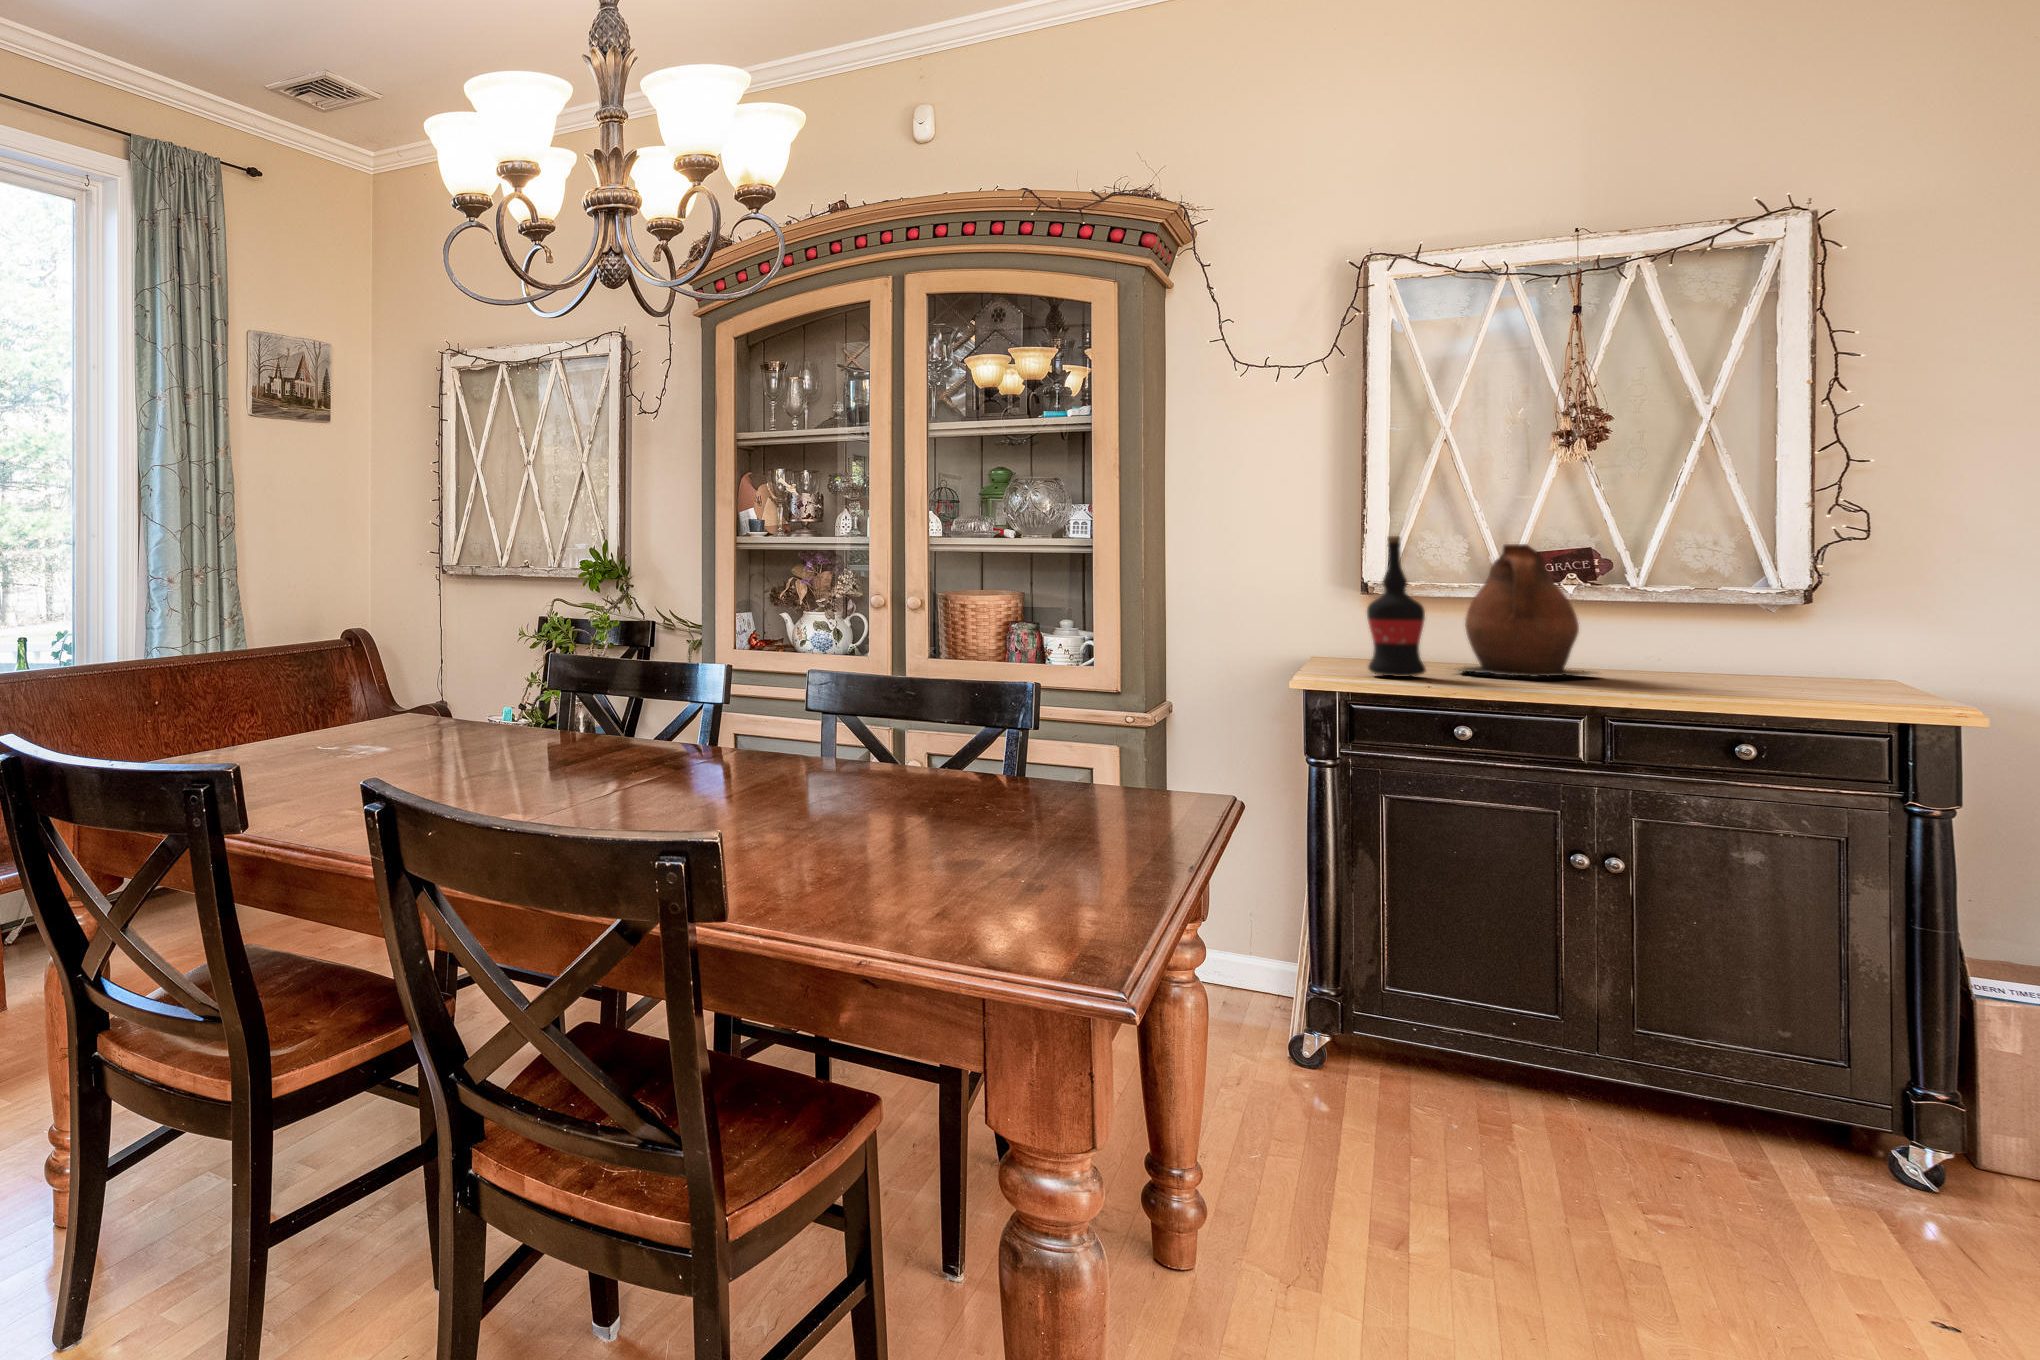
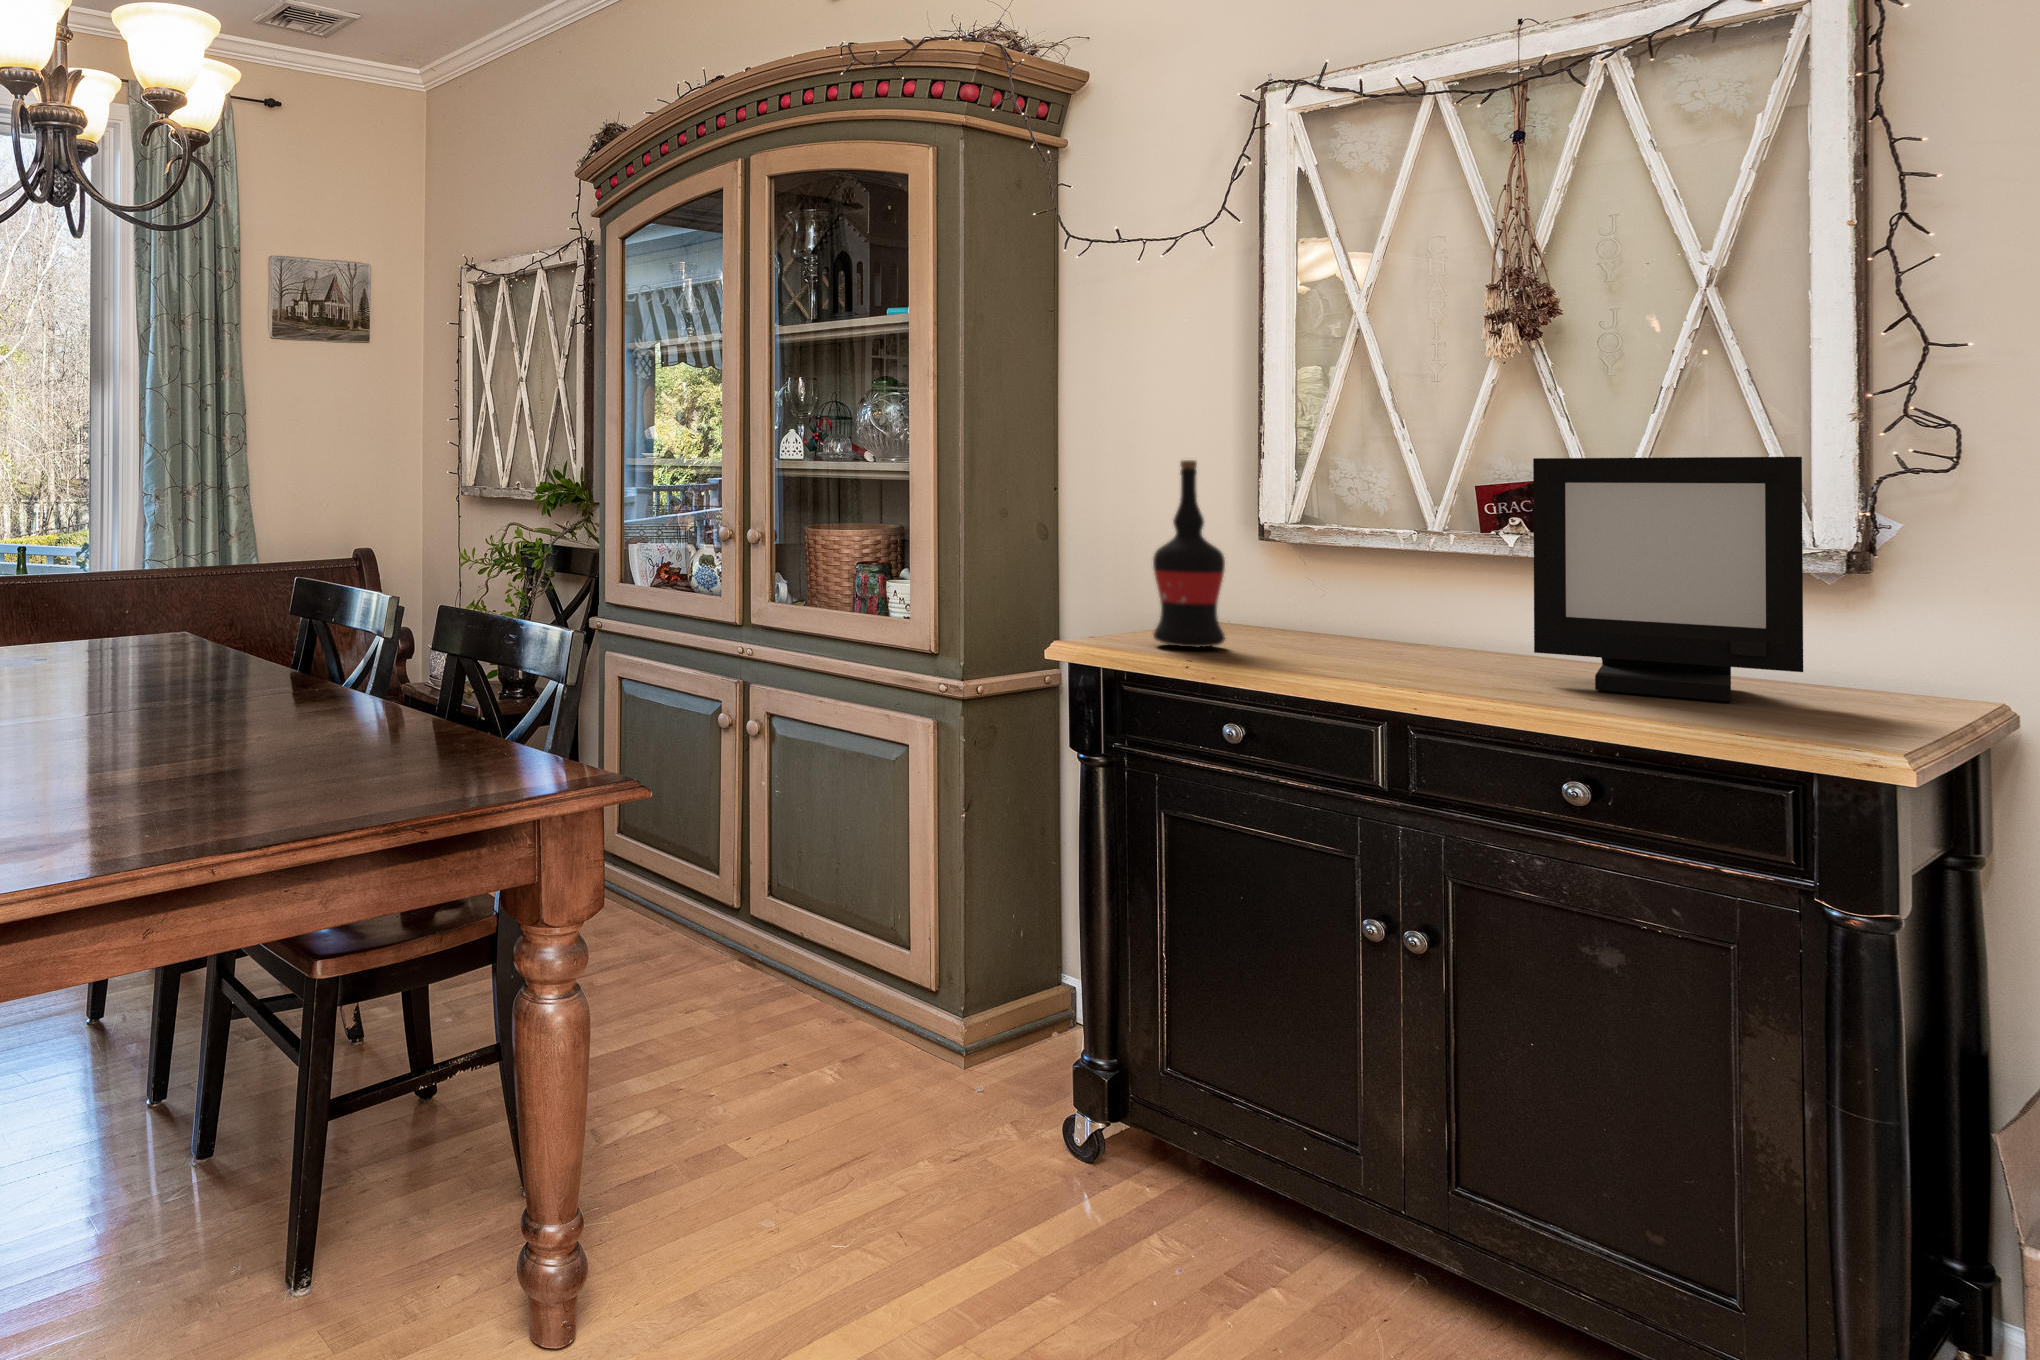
picture frame: none [1664,532,1843,690] -> present [1533,457,1803,701]
ceramic pitcher: present [1458,544,1591,677] -> none [1289,472,1493,663]

